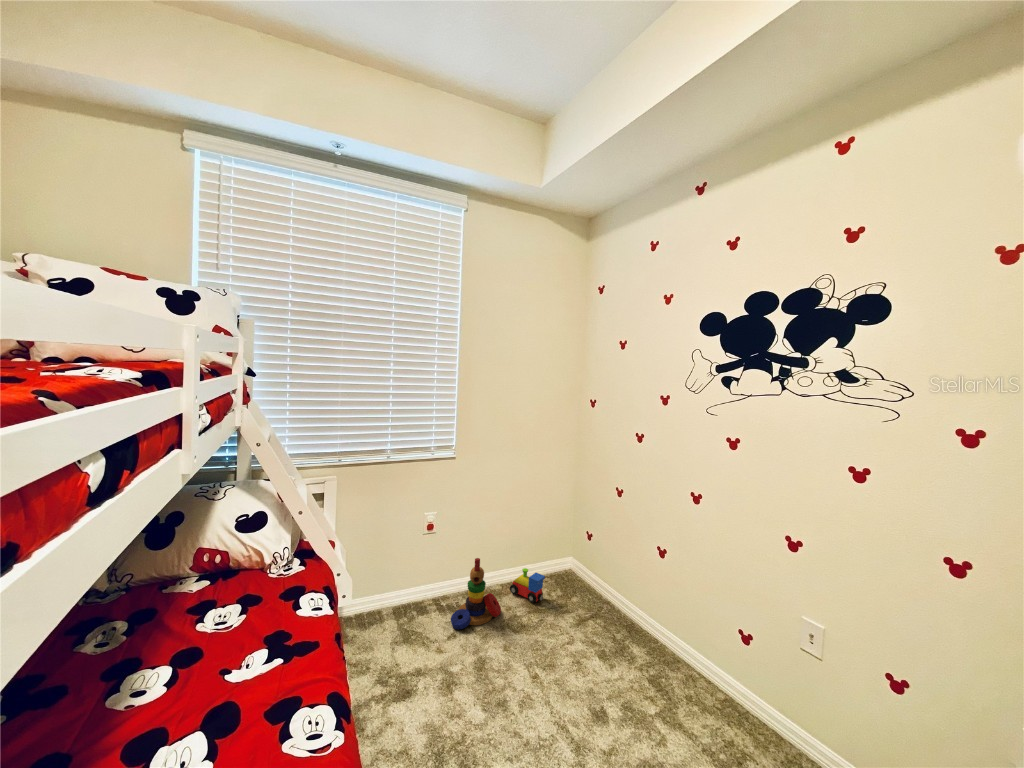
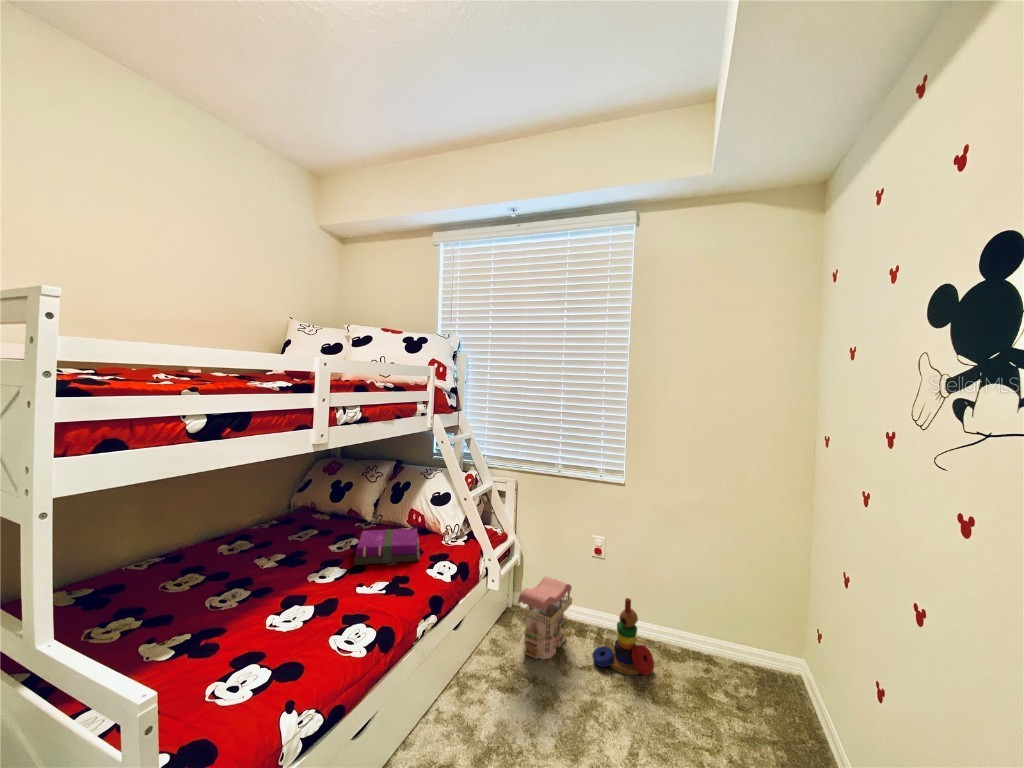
toy house: none [378,567,422,656] -> present [518,577,572,660]
toy train: present [510,568,545,603] -> none [681,637,721,687]
notebook: none [141,569,276,657] -> present [354,529,419,565]

